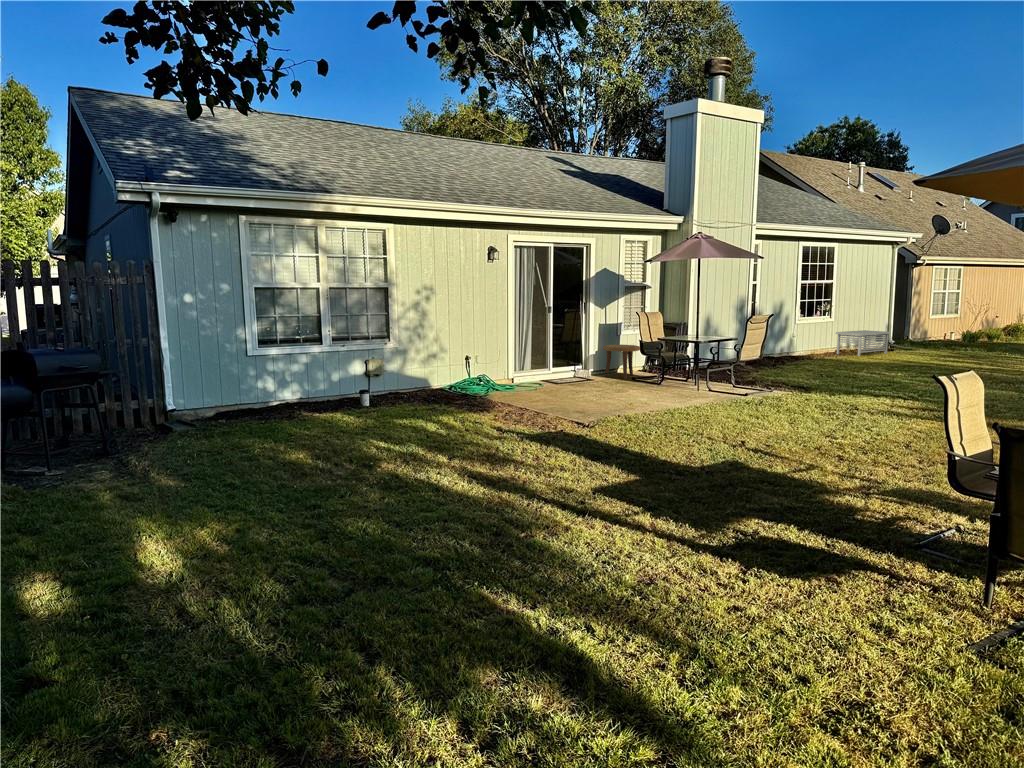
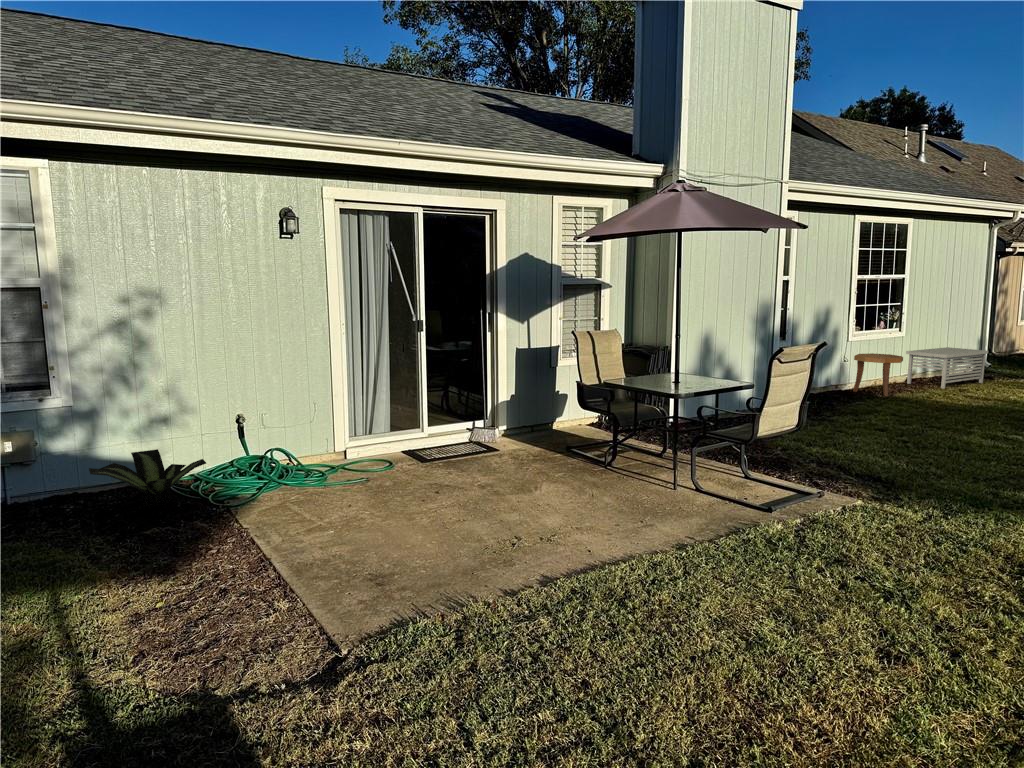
side table: present [603,344,640,379] -> present [853,353,903,396]
potted plant: none [415,371,464,397] -> present [89,449,206,508]

